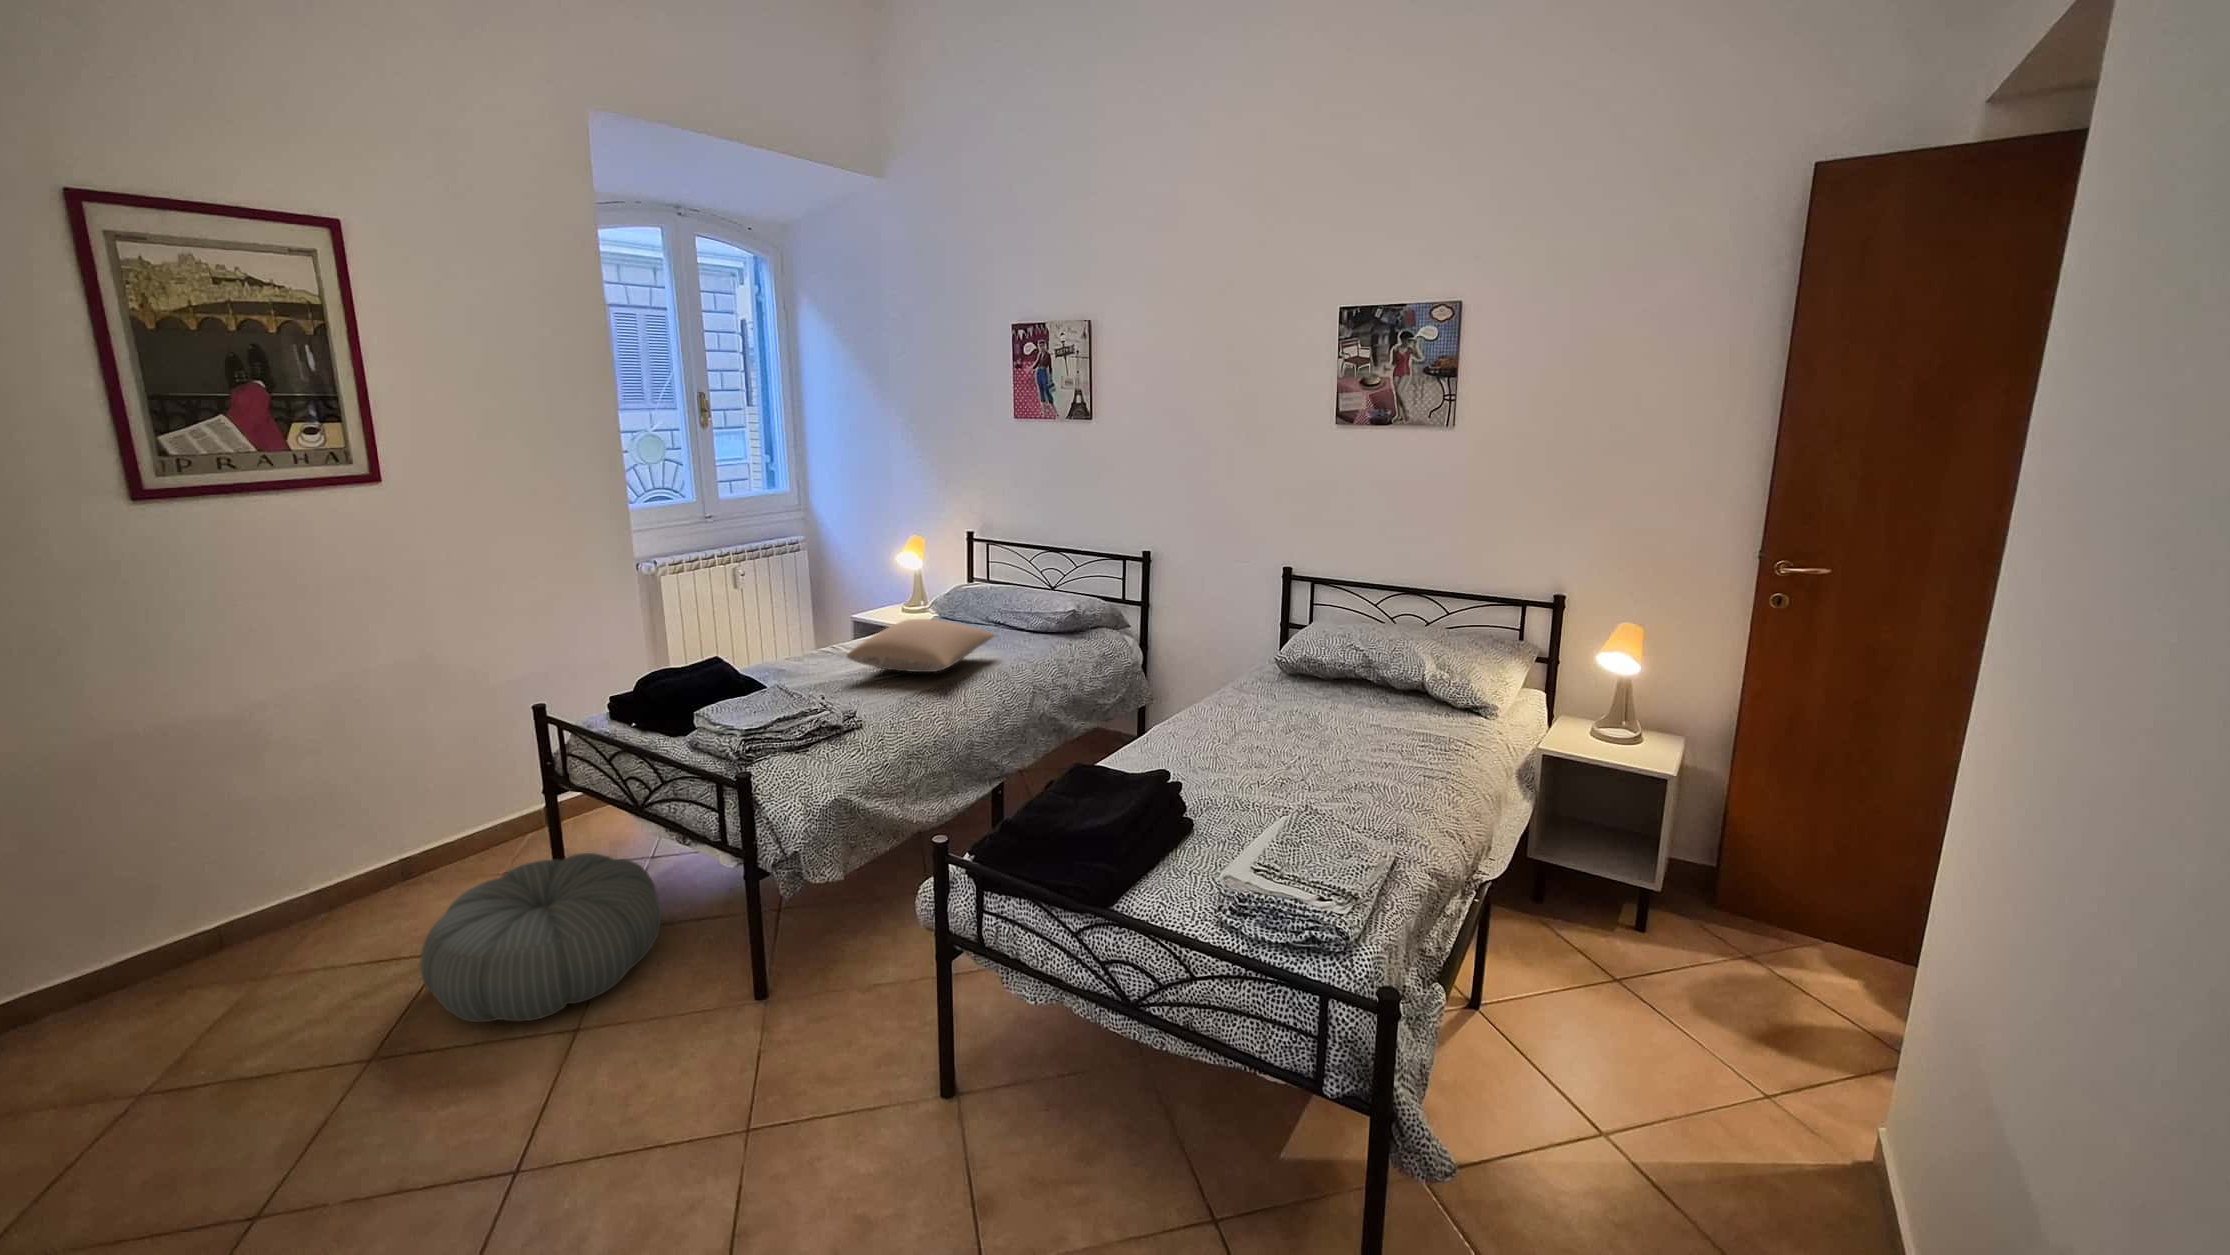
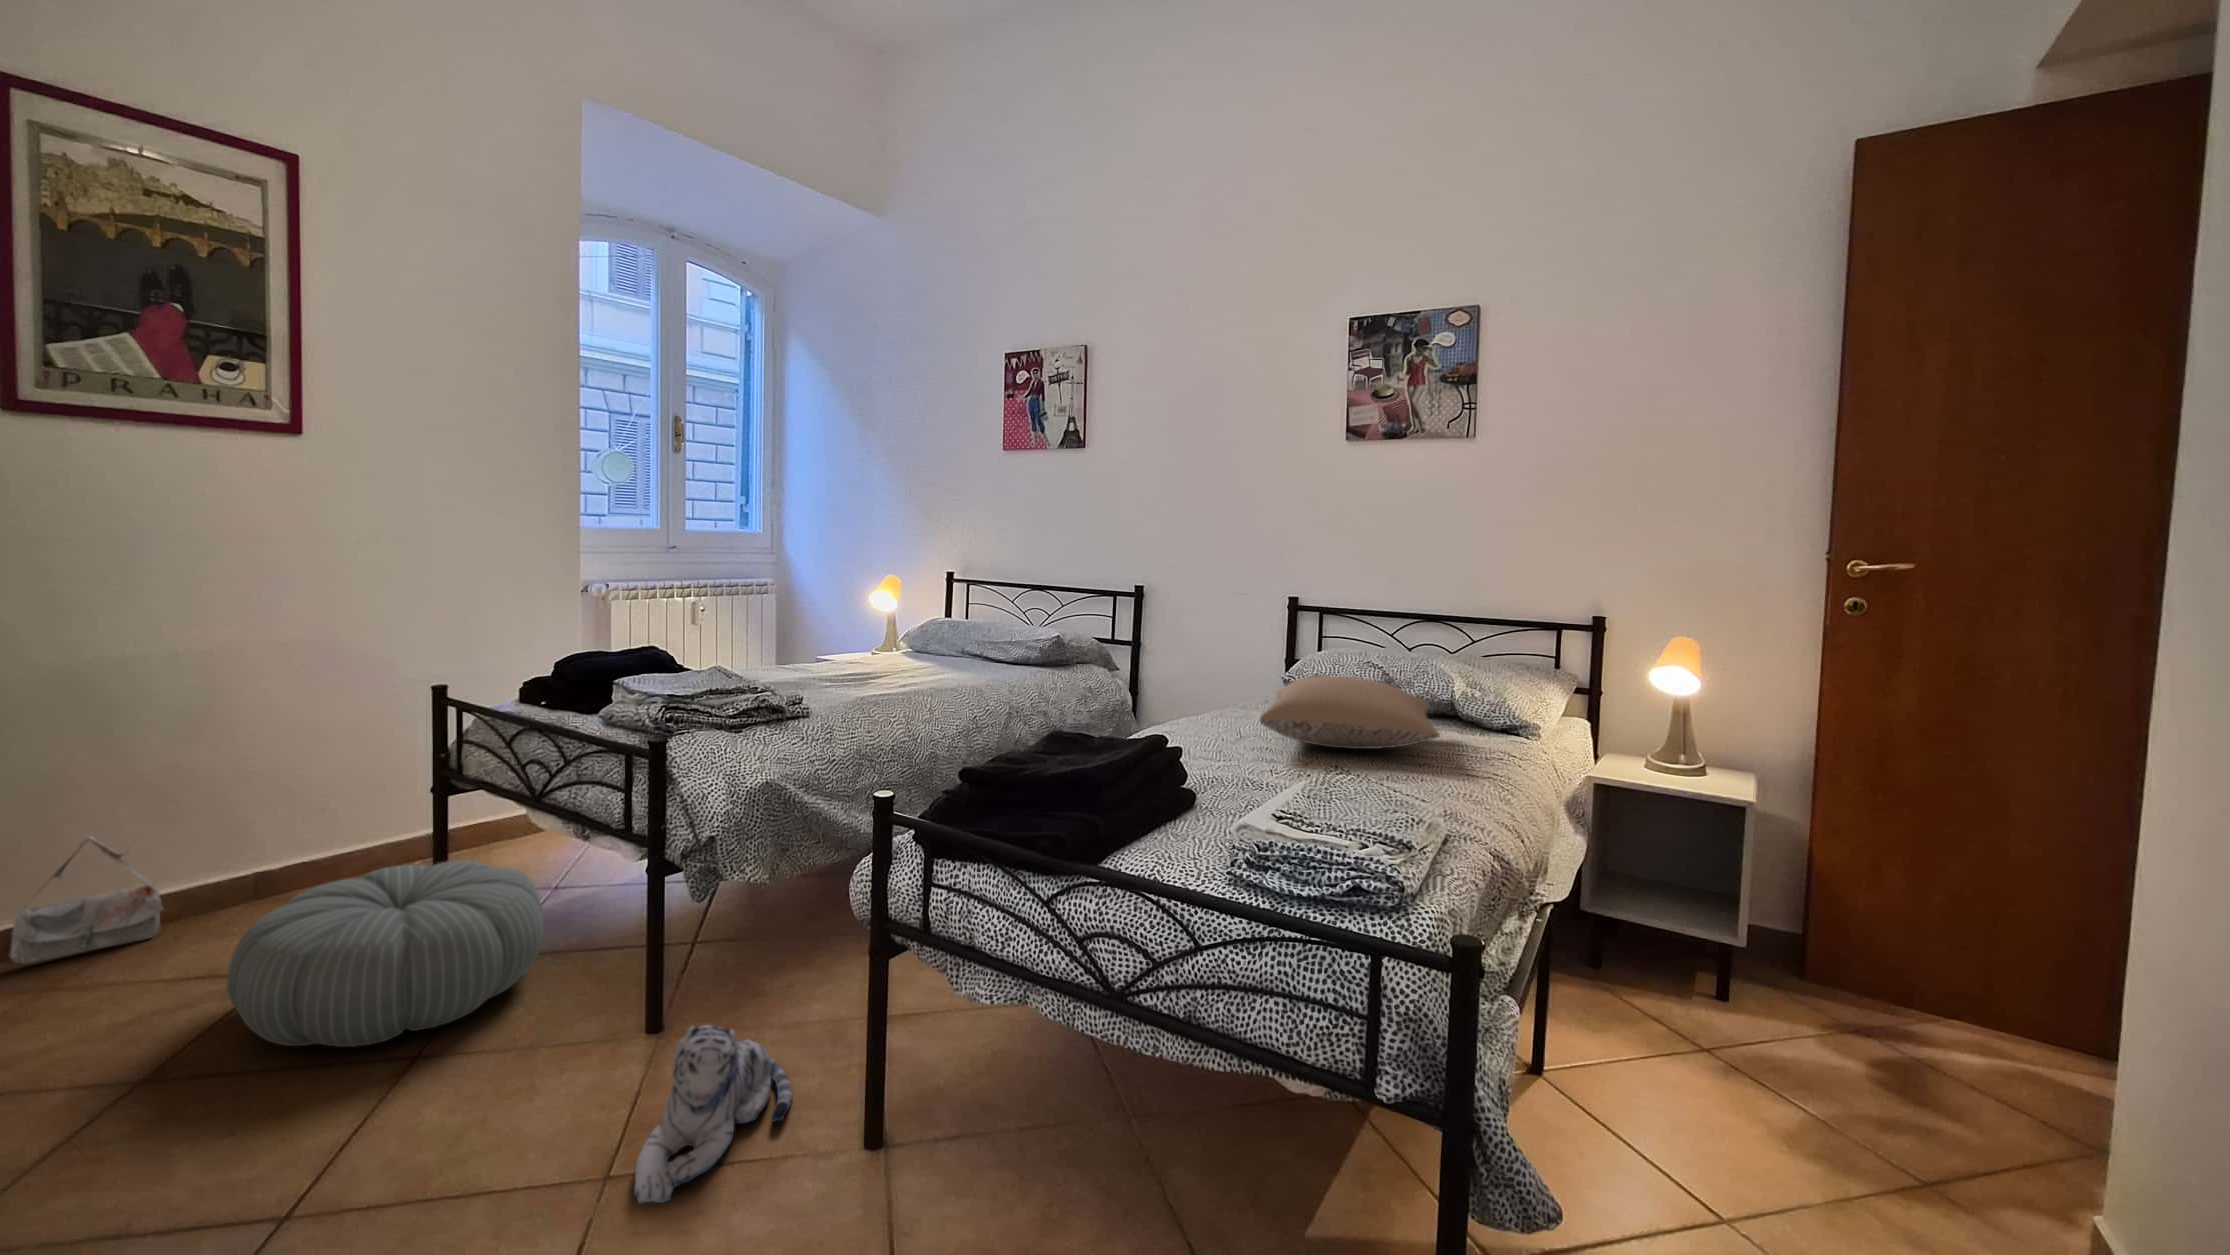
pillow: present [847,619,995,672] -> present [1260,676,1440,749]
bag: none [231,848,344,953] -> present [9,836,163,964]
plush toy: none [770,1009,882,1150] -> present [634,1025,792,1203]

